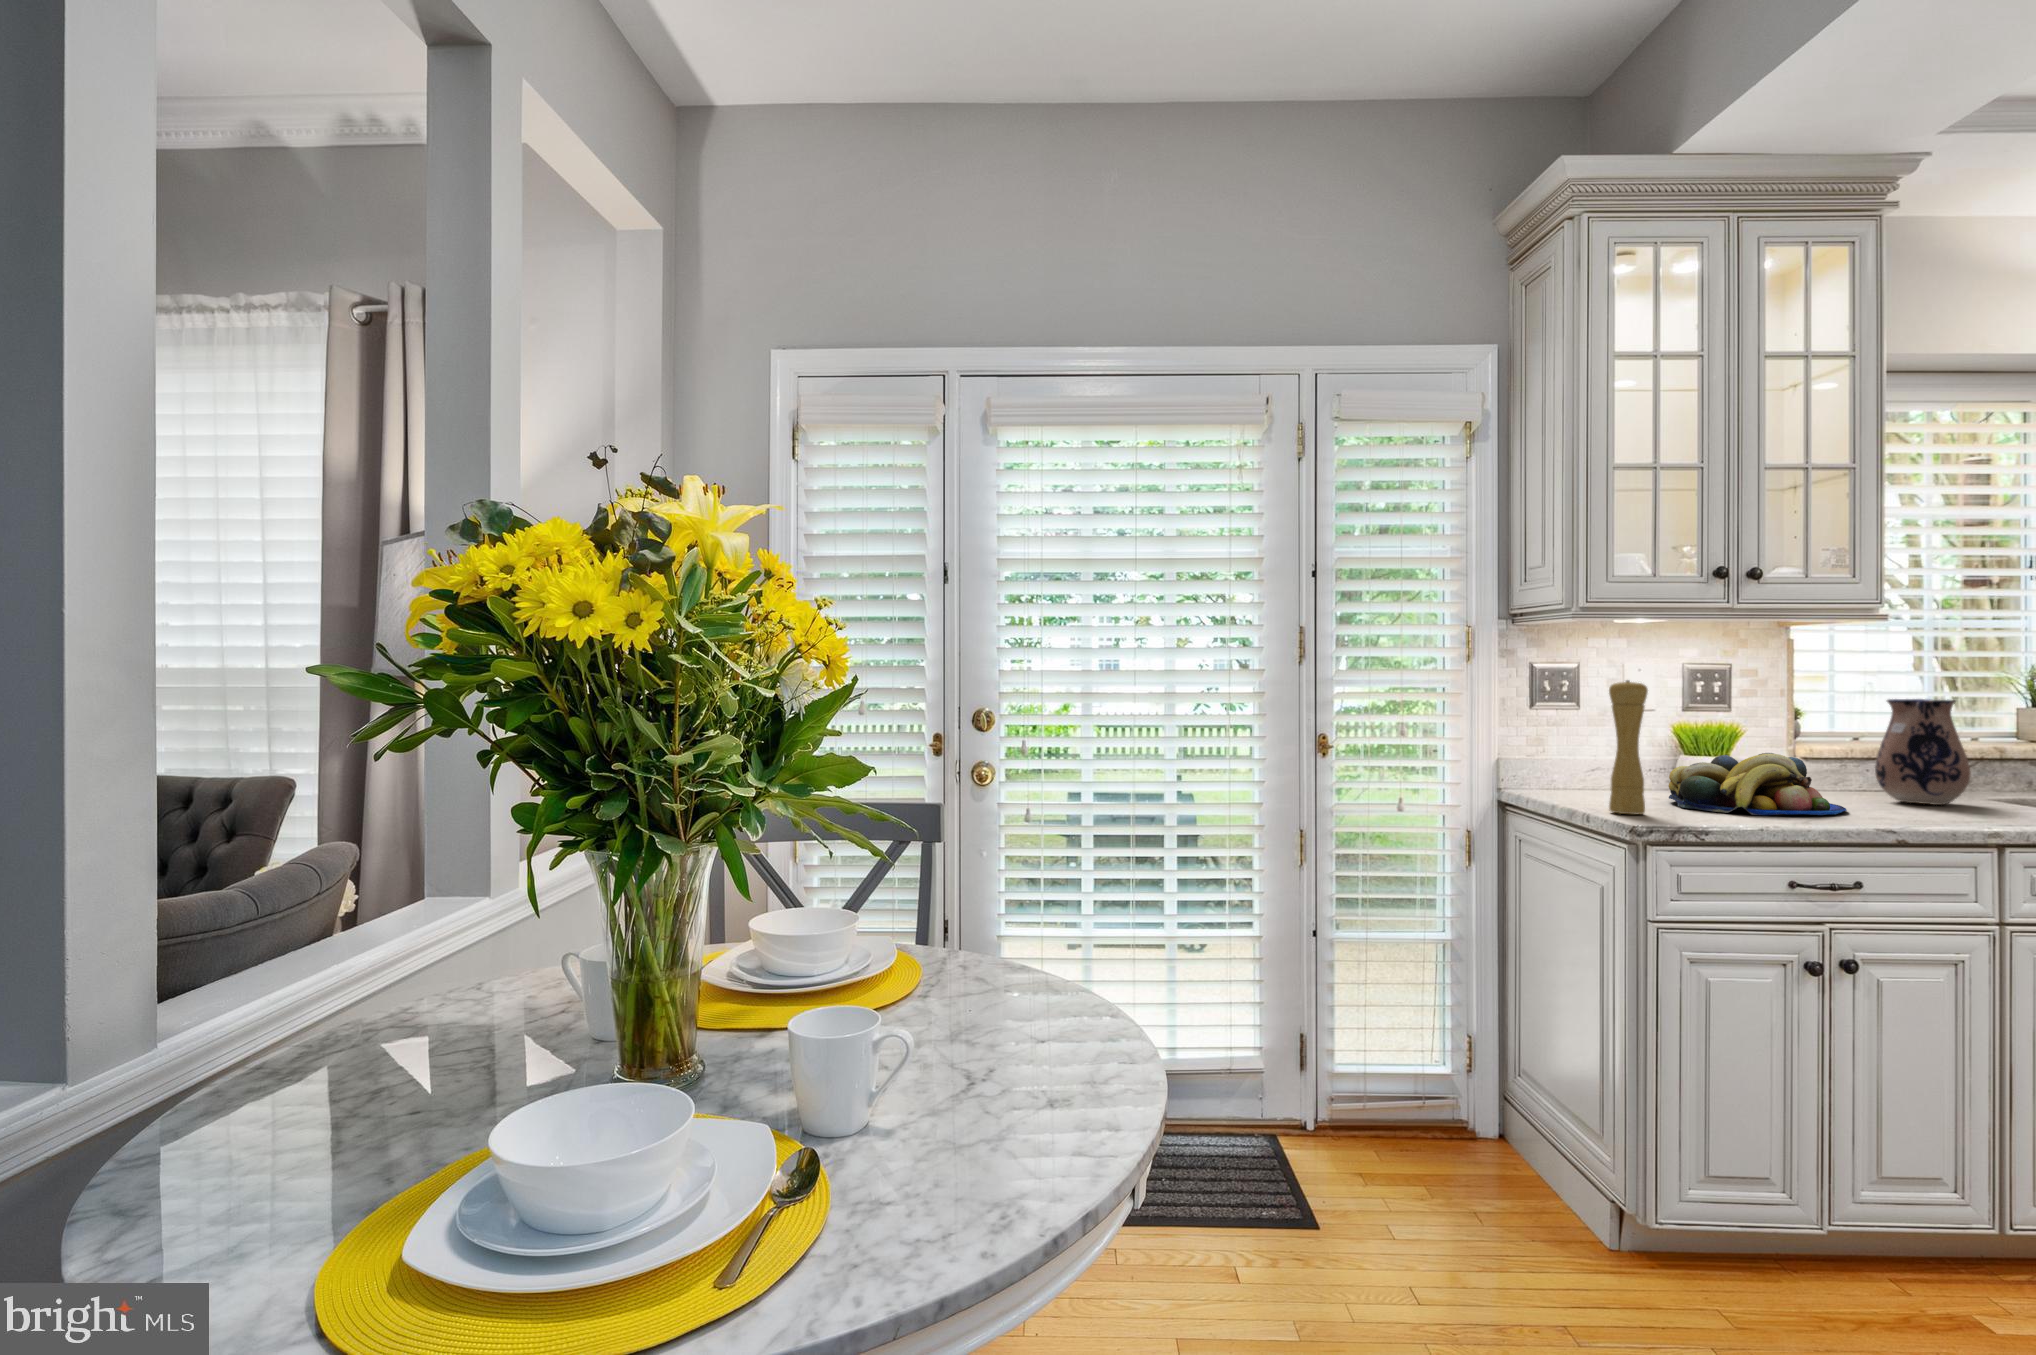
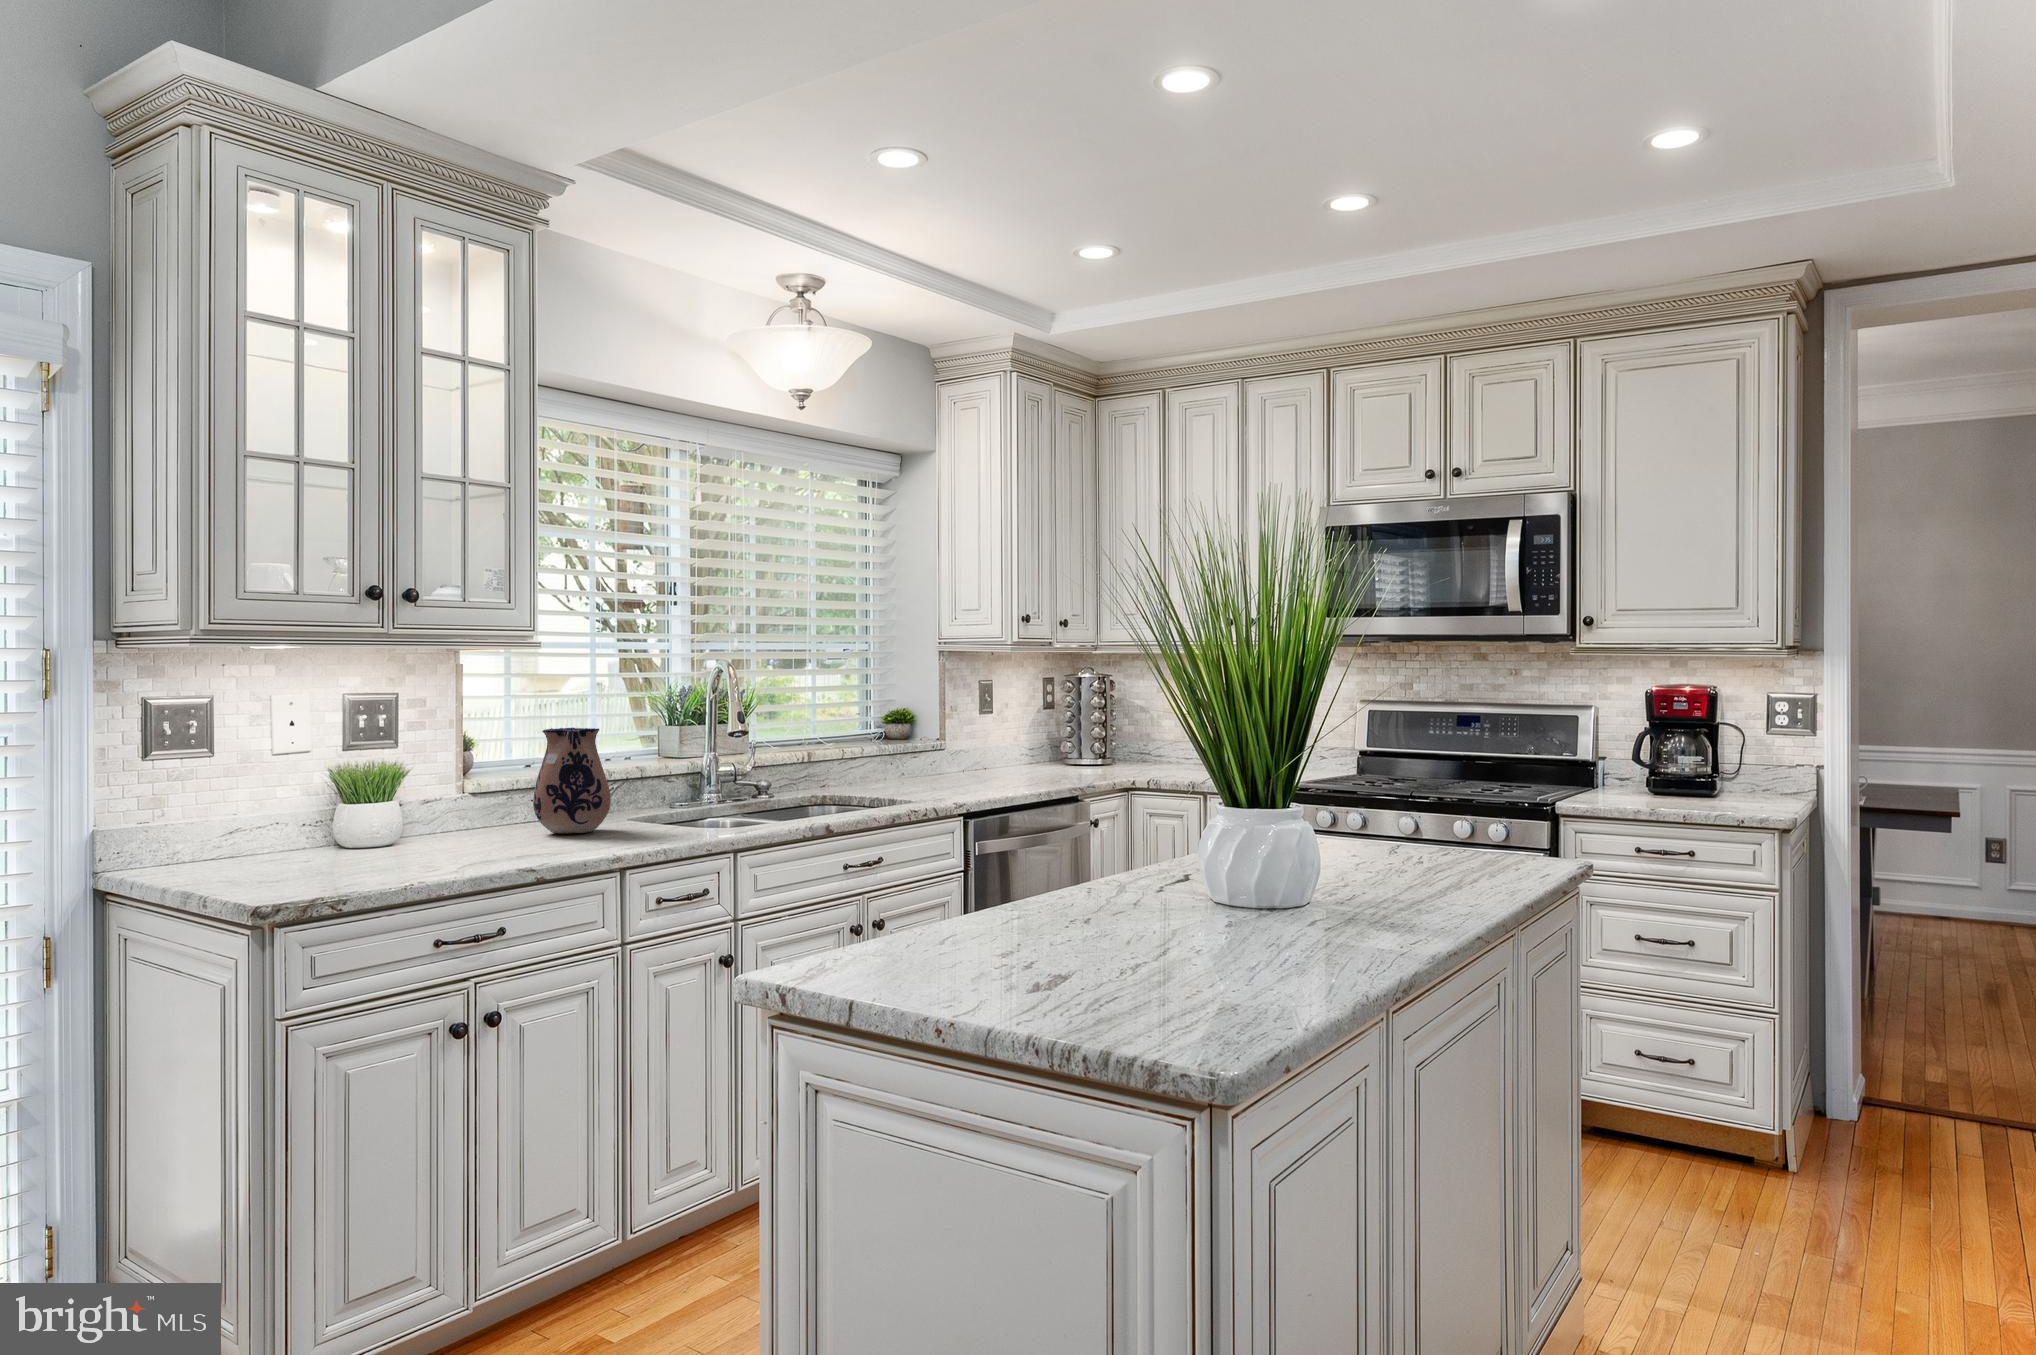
pepper mill: present [1609,680,1648,814] -> none [232,722,281,890]
fruit bowl: present [1669,753,1847,815] -> none [317,795,501,871]

